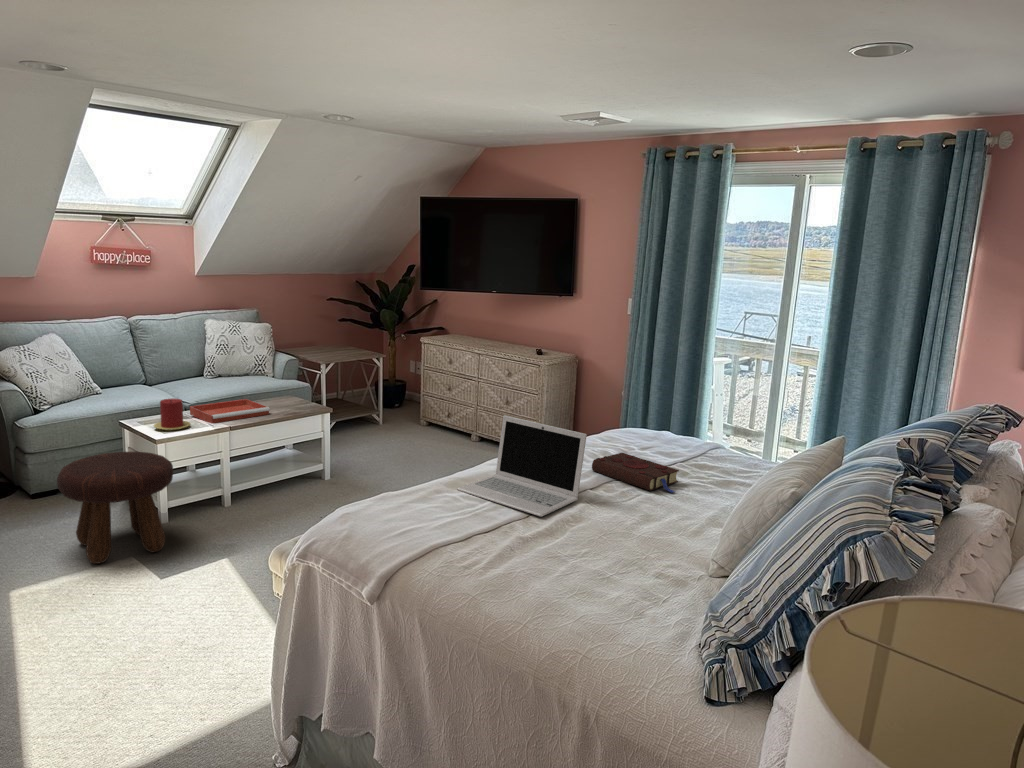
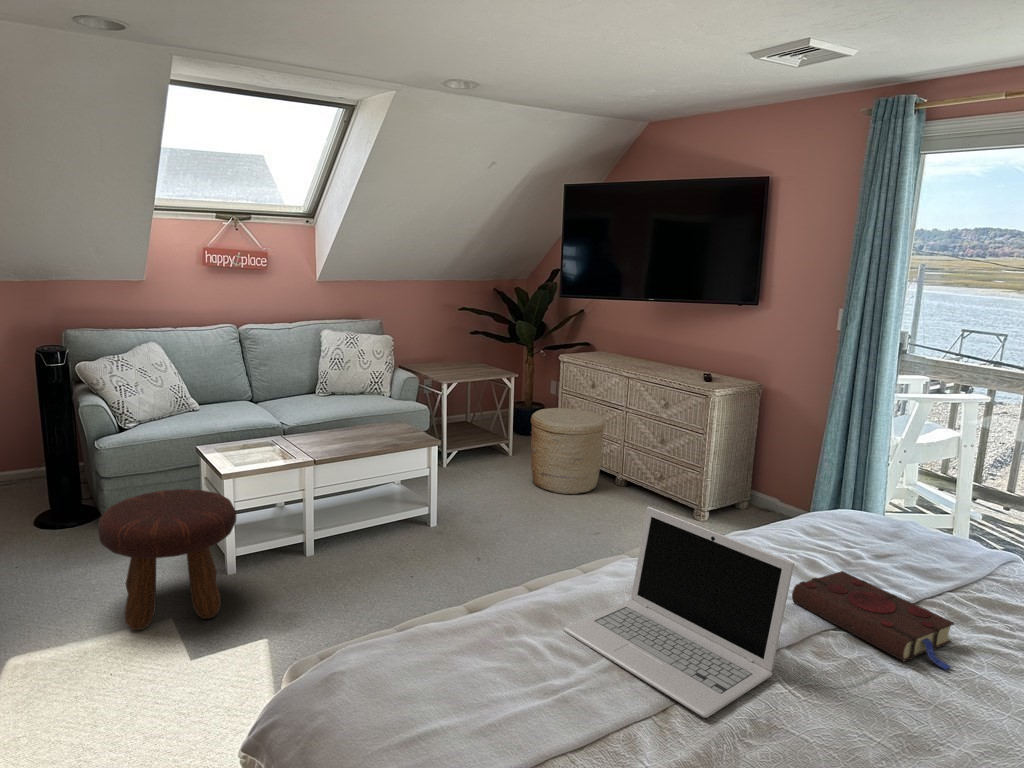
woven basket: none [399,381,461,450] -> present [531,408,605,494]
candle: present [154,399,191,431] -> none [230,425,272,464]
tray: present [190,399,270,423] -> none [279,425,368,457]

